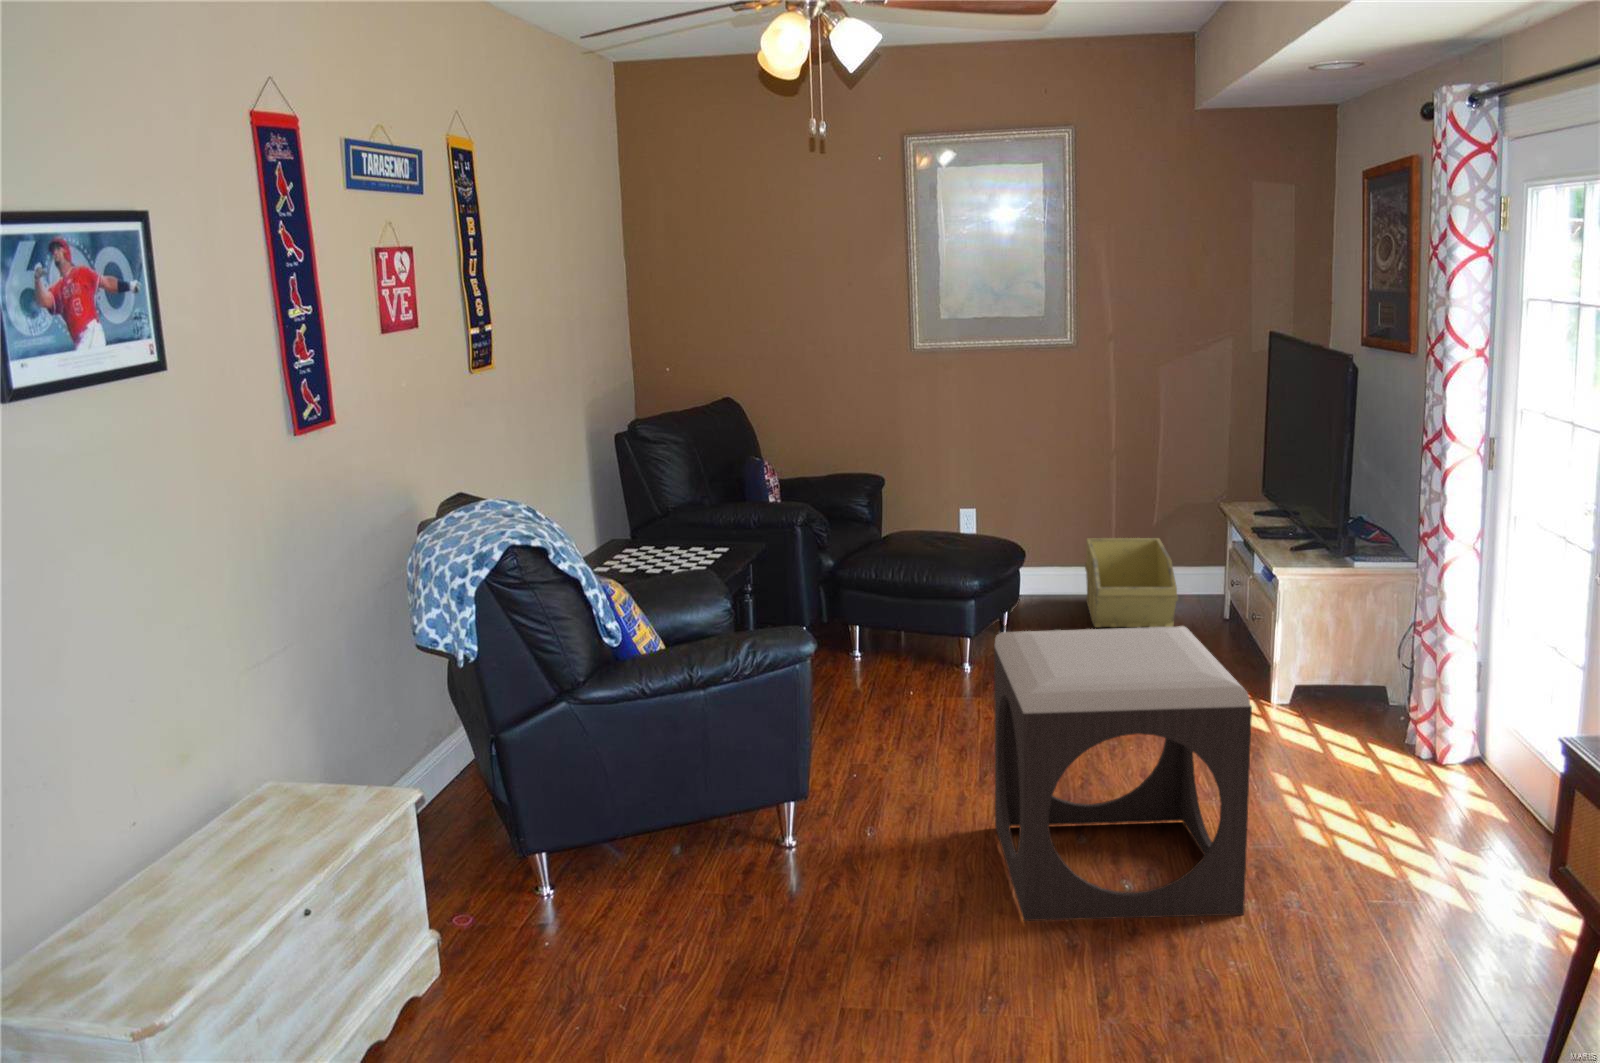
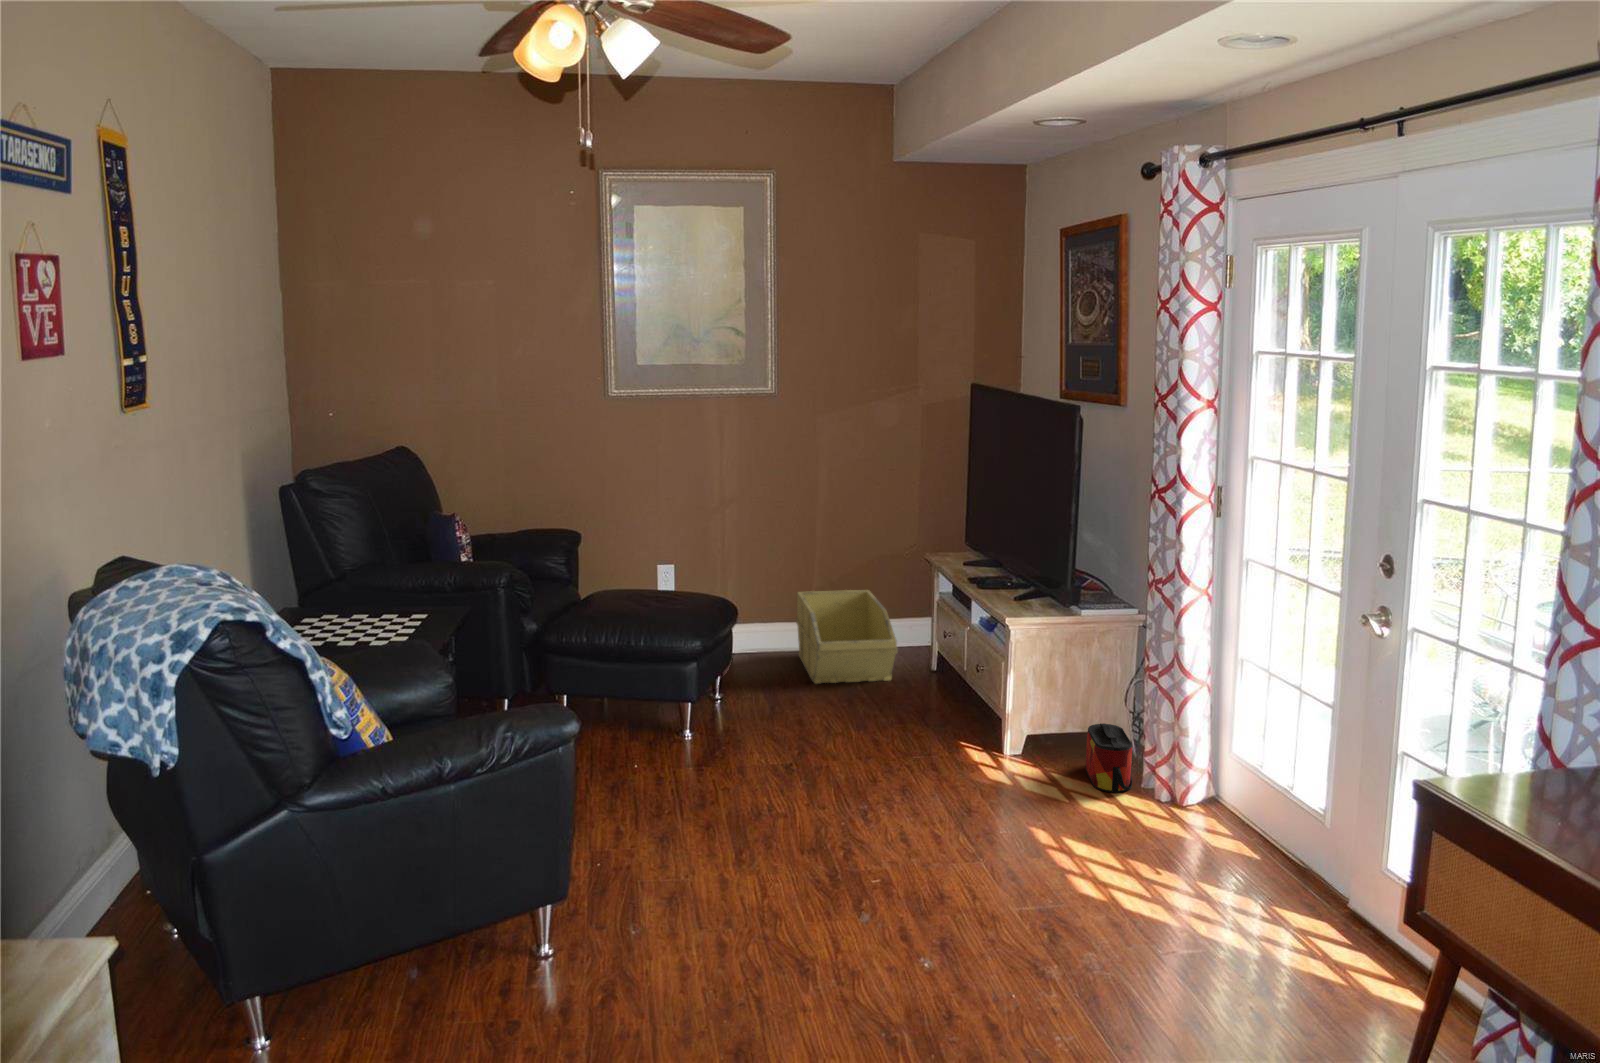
footstool: present [994,626,1252,921] -> none [770,683,1057,1017]
bag: none [1349,677,1395,746] -> present [1086,723,1132,793]

